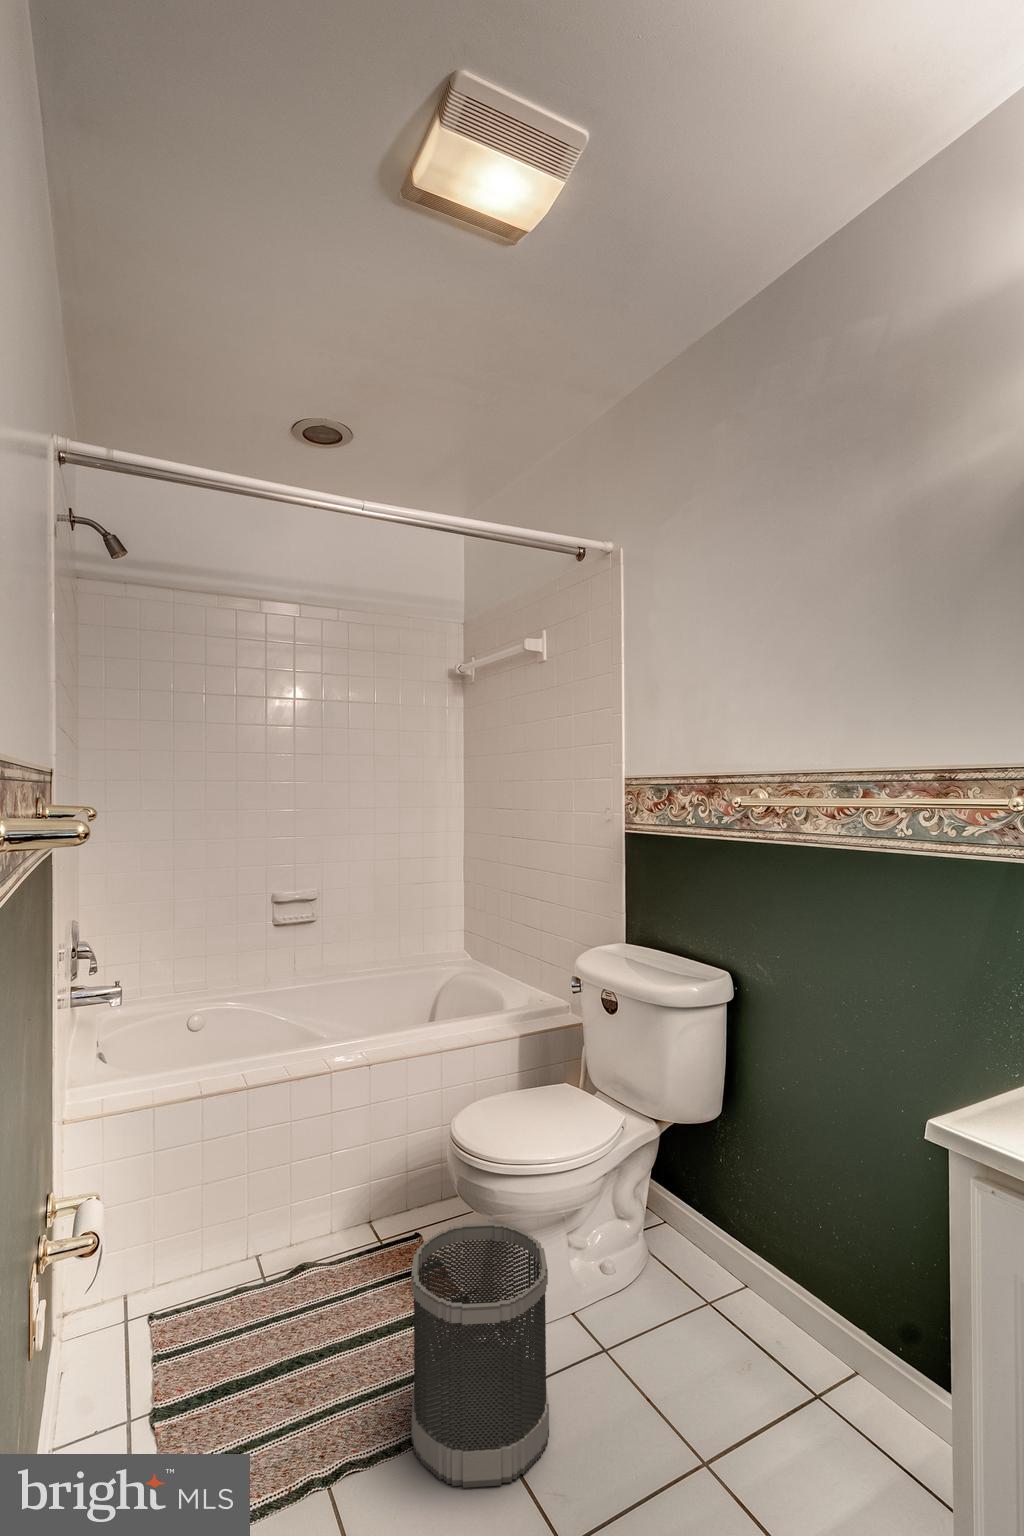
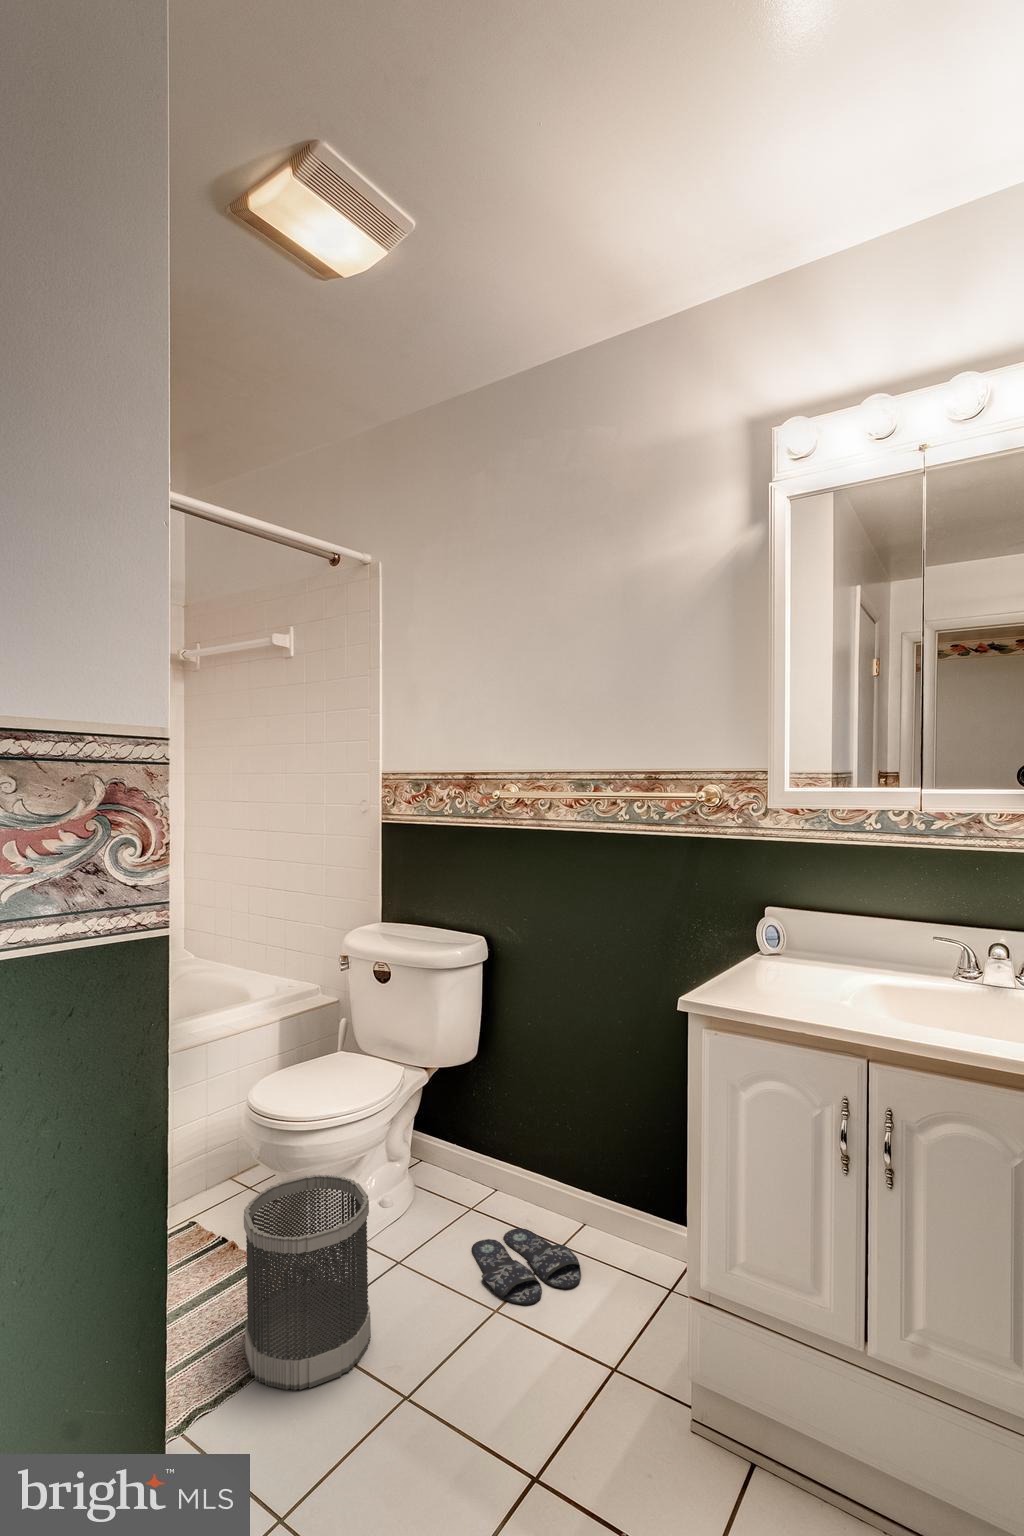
slippers: none [697,1347,838,1471] -> present [471,1228,581,1305]

